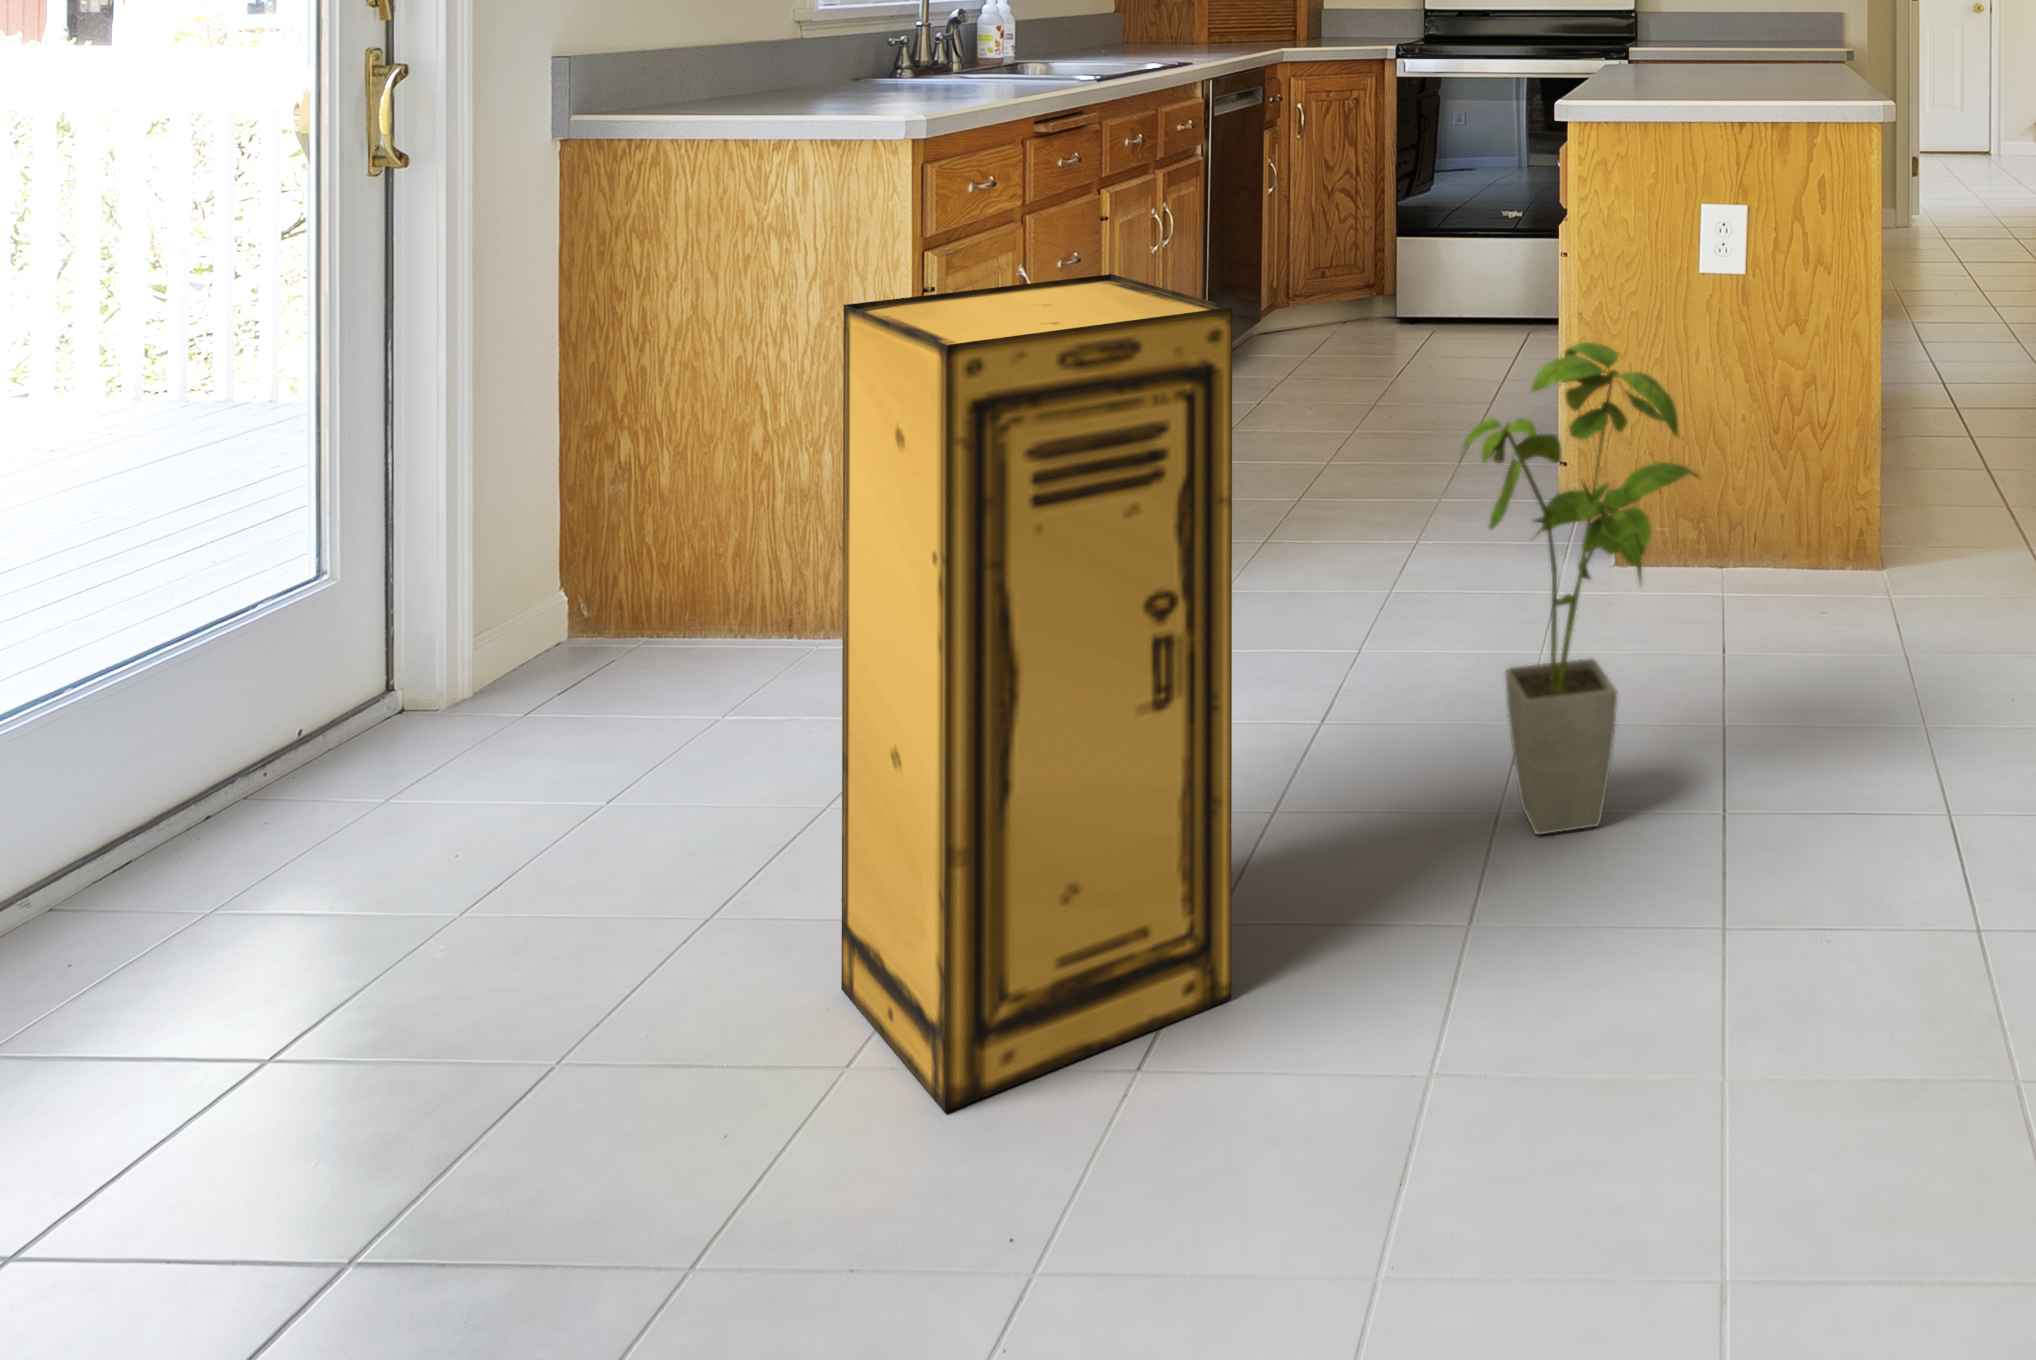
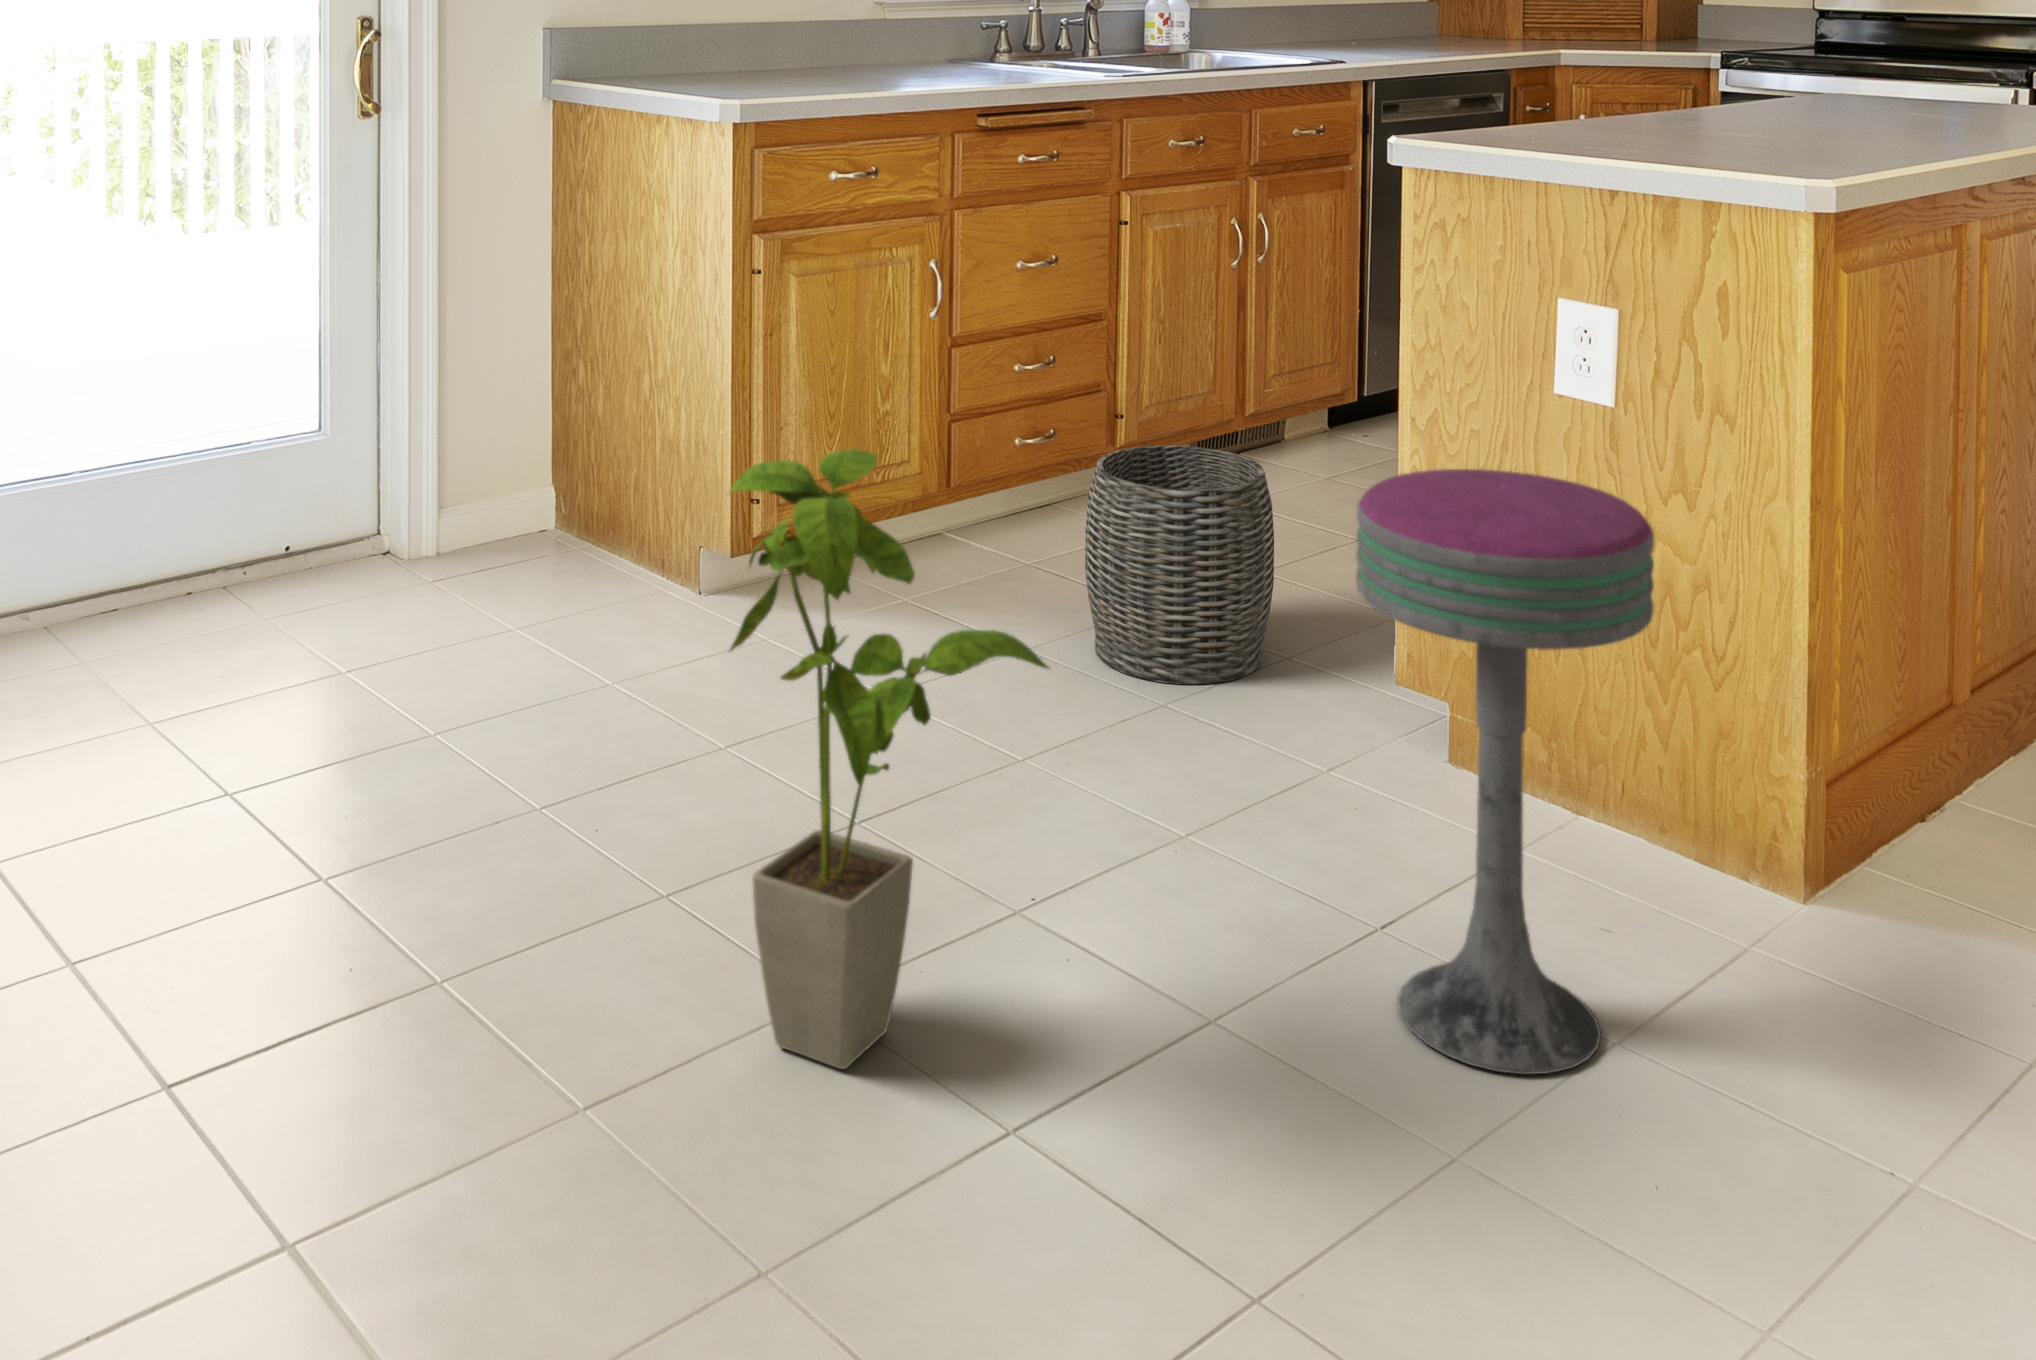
storage cabinet: present [841,274,1232,1112] -> none [17,268,415,1063]
bar stool: none [1764,303,1952,684] -> present [1356,469,1654,1075]
woven basket: none [1271,382,1432,578] -> present [1085,445,1274,684]

